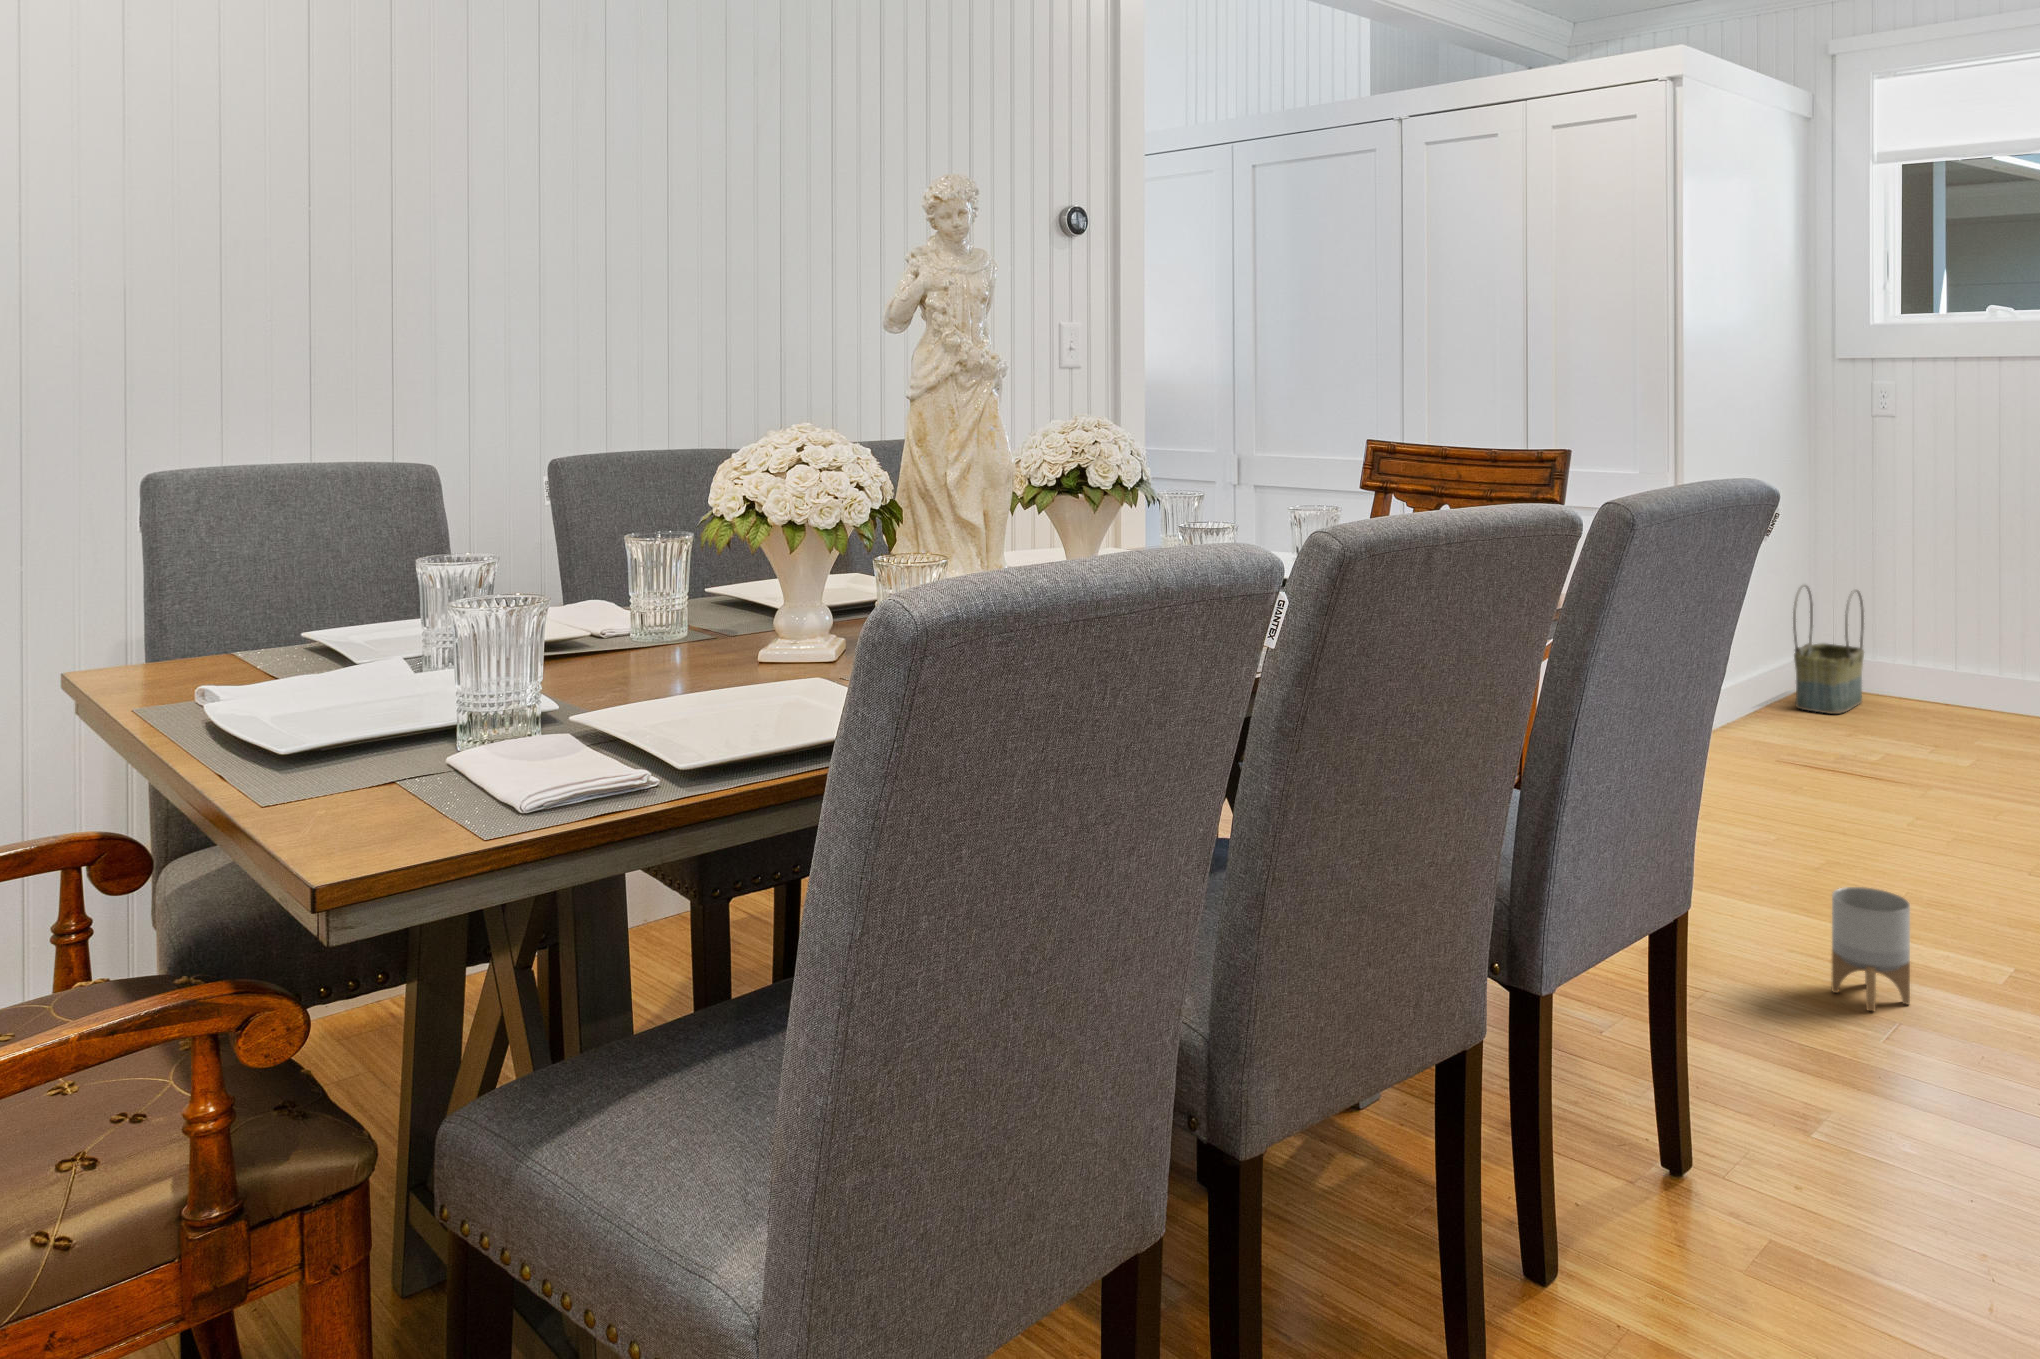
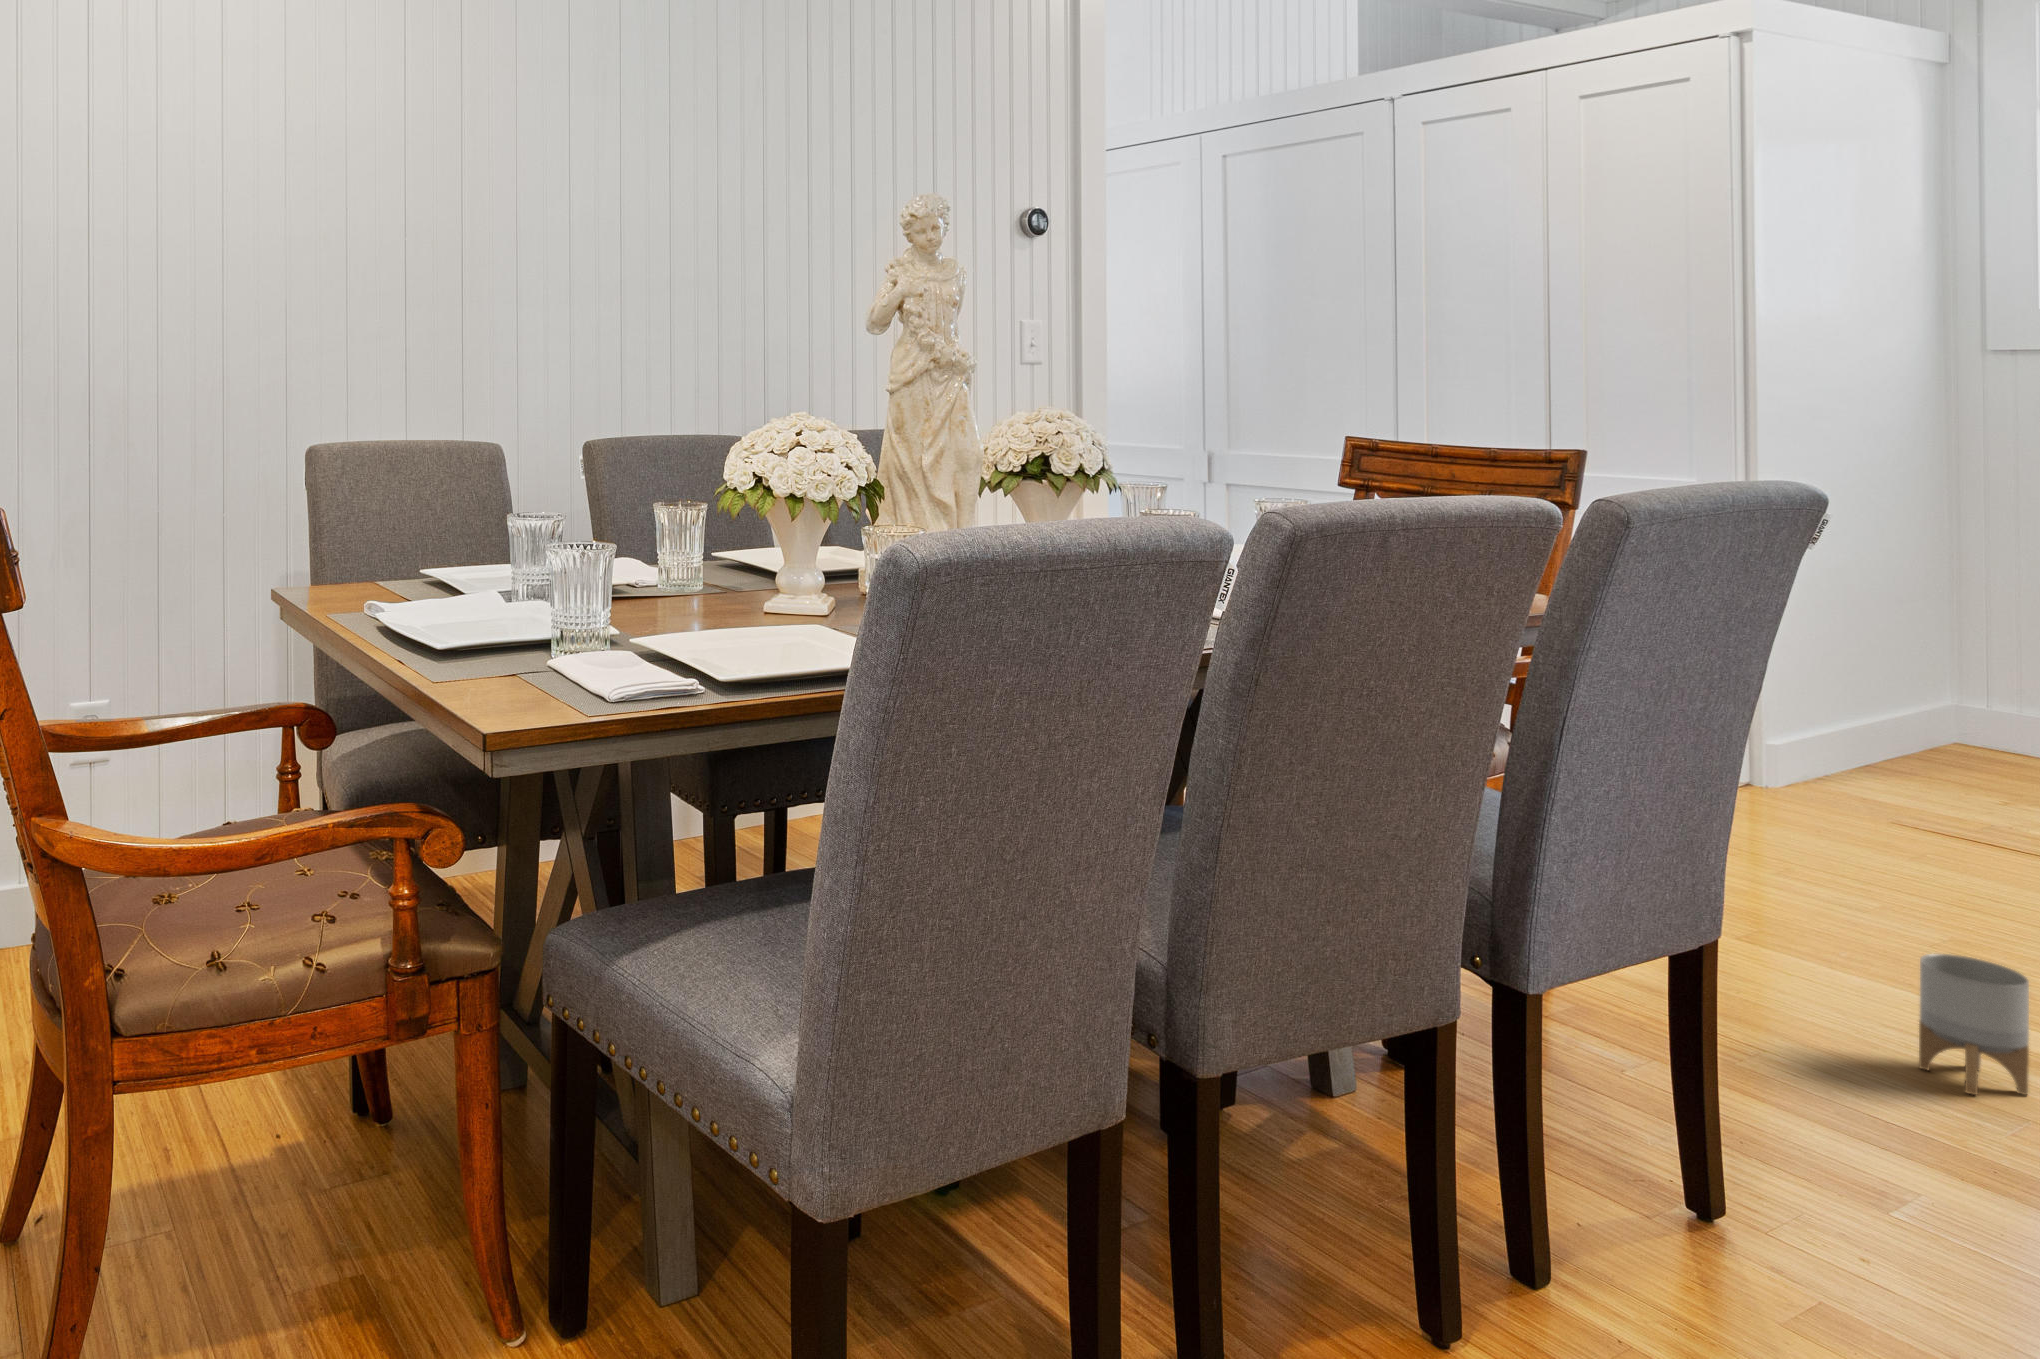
basket: present [1793,585,1864,714] -> none [1907,622,2011,777]

